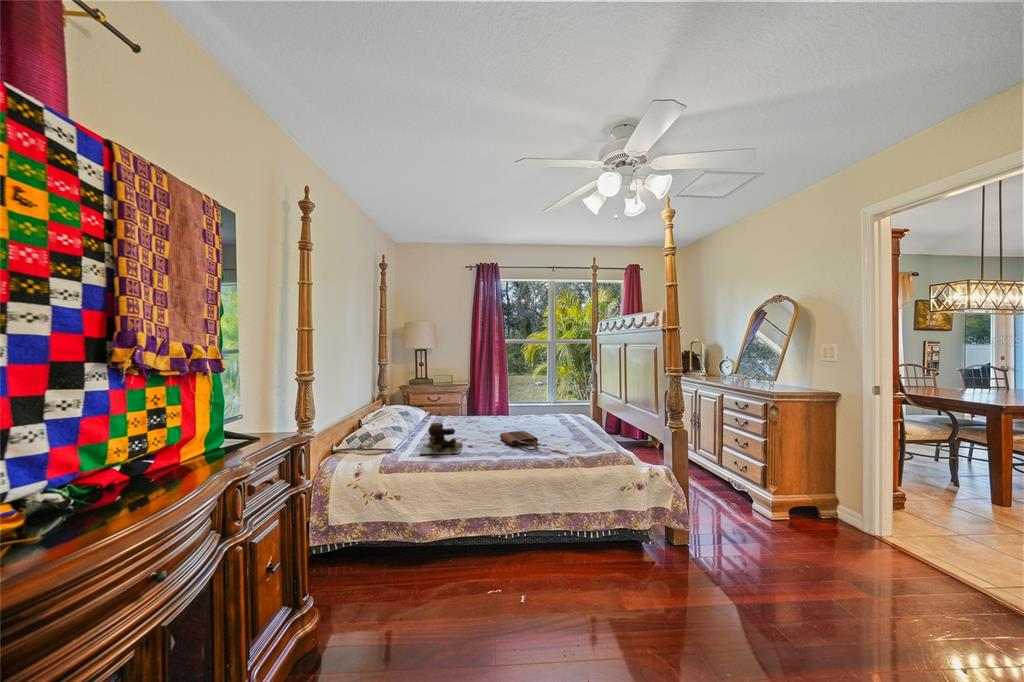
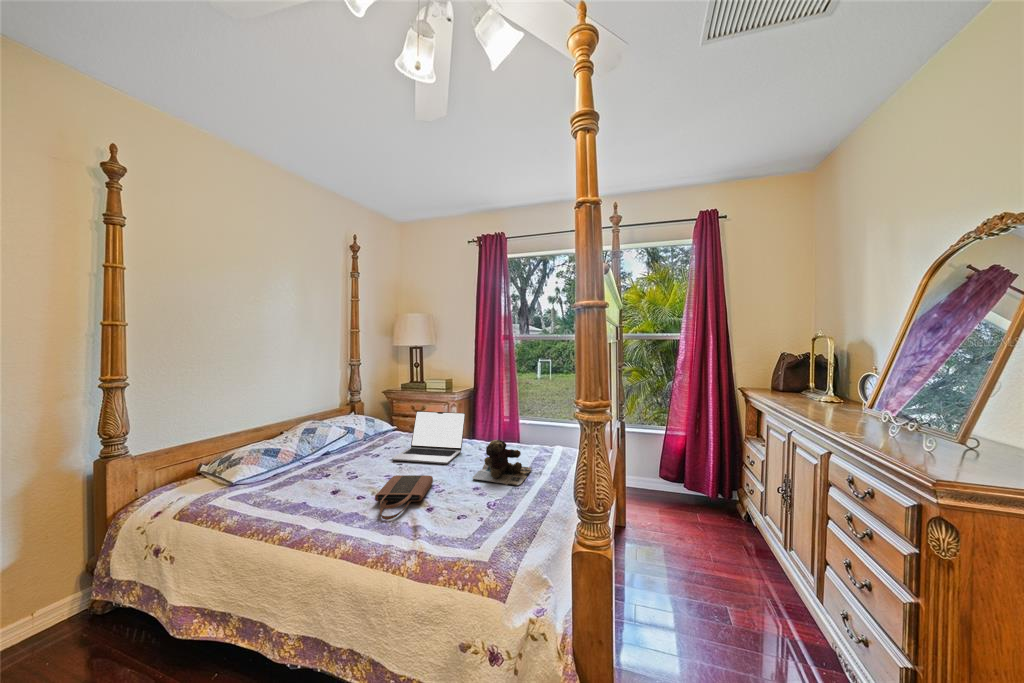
laptop: none [468,395,513,430] -> present [392,411,465,464]
teddy bear: present [420,422,462,454] -> present [473,440,532,485]

